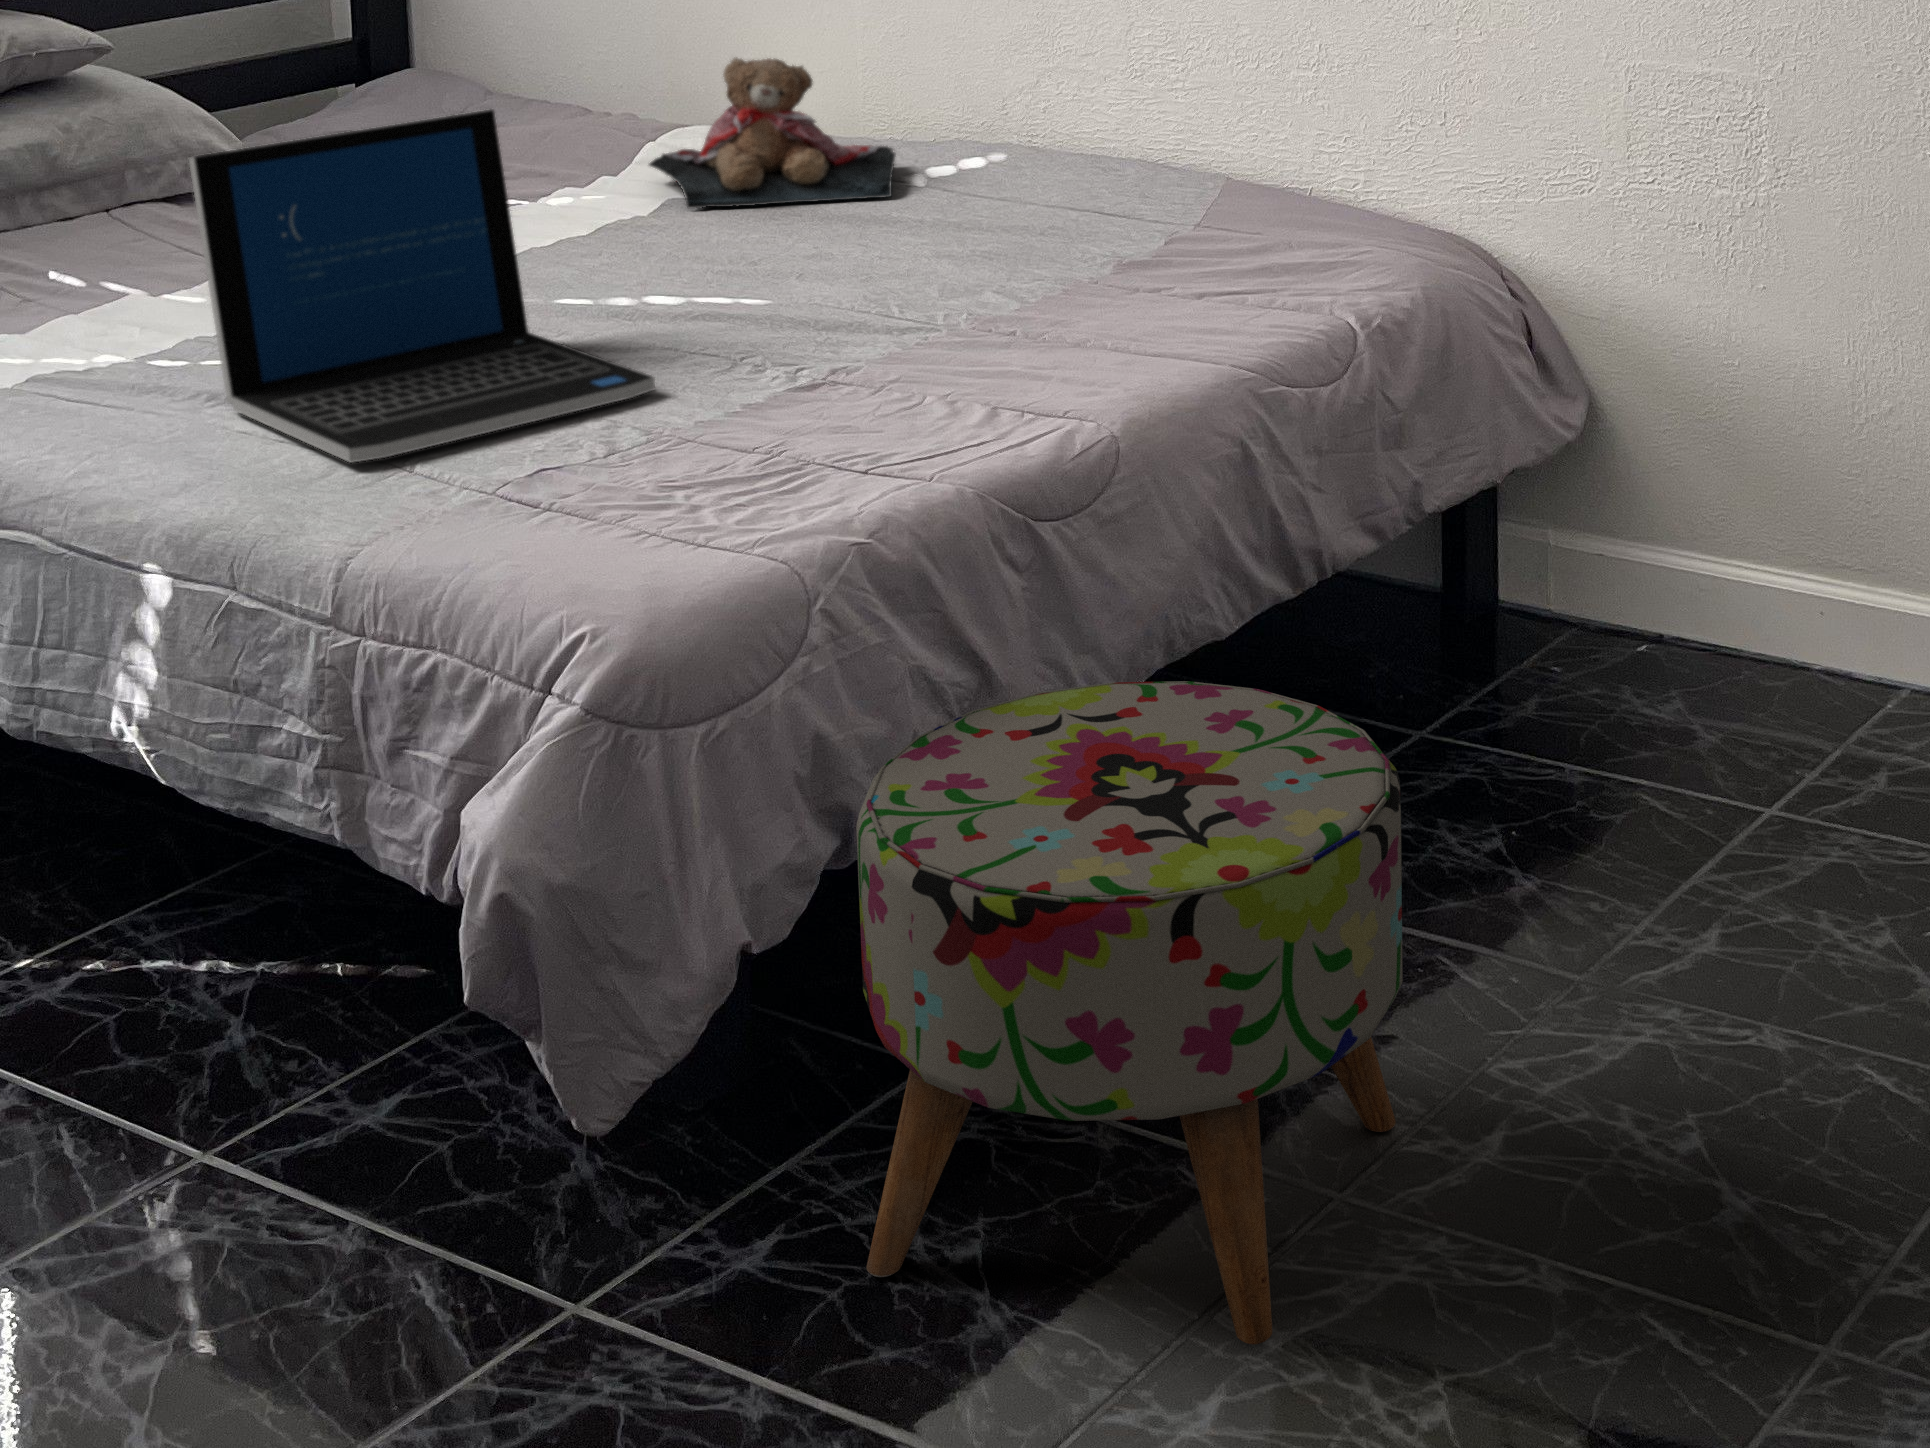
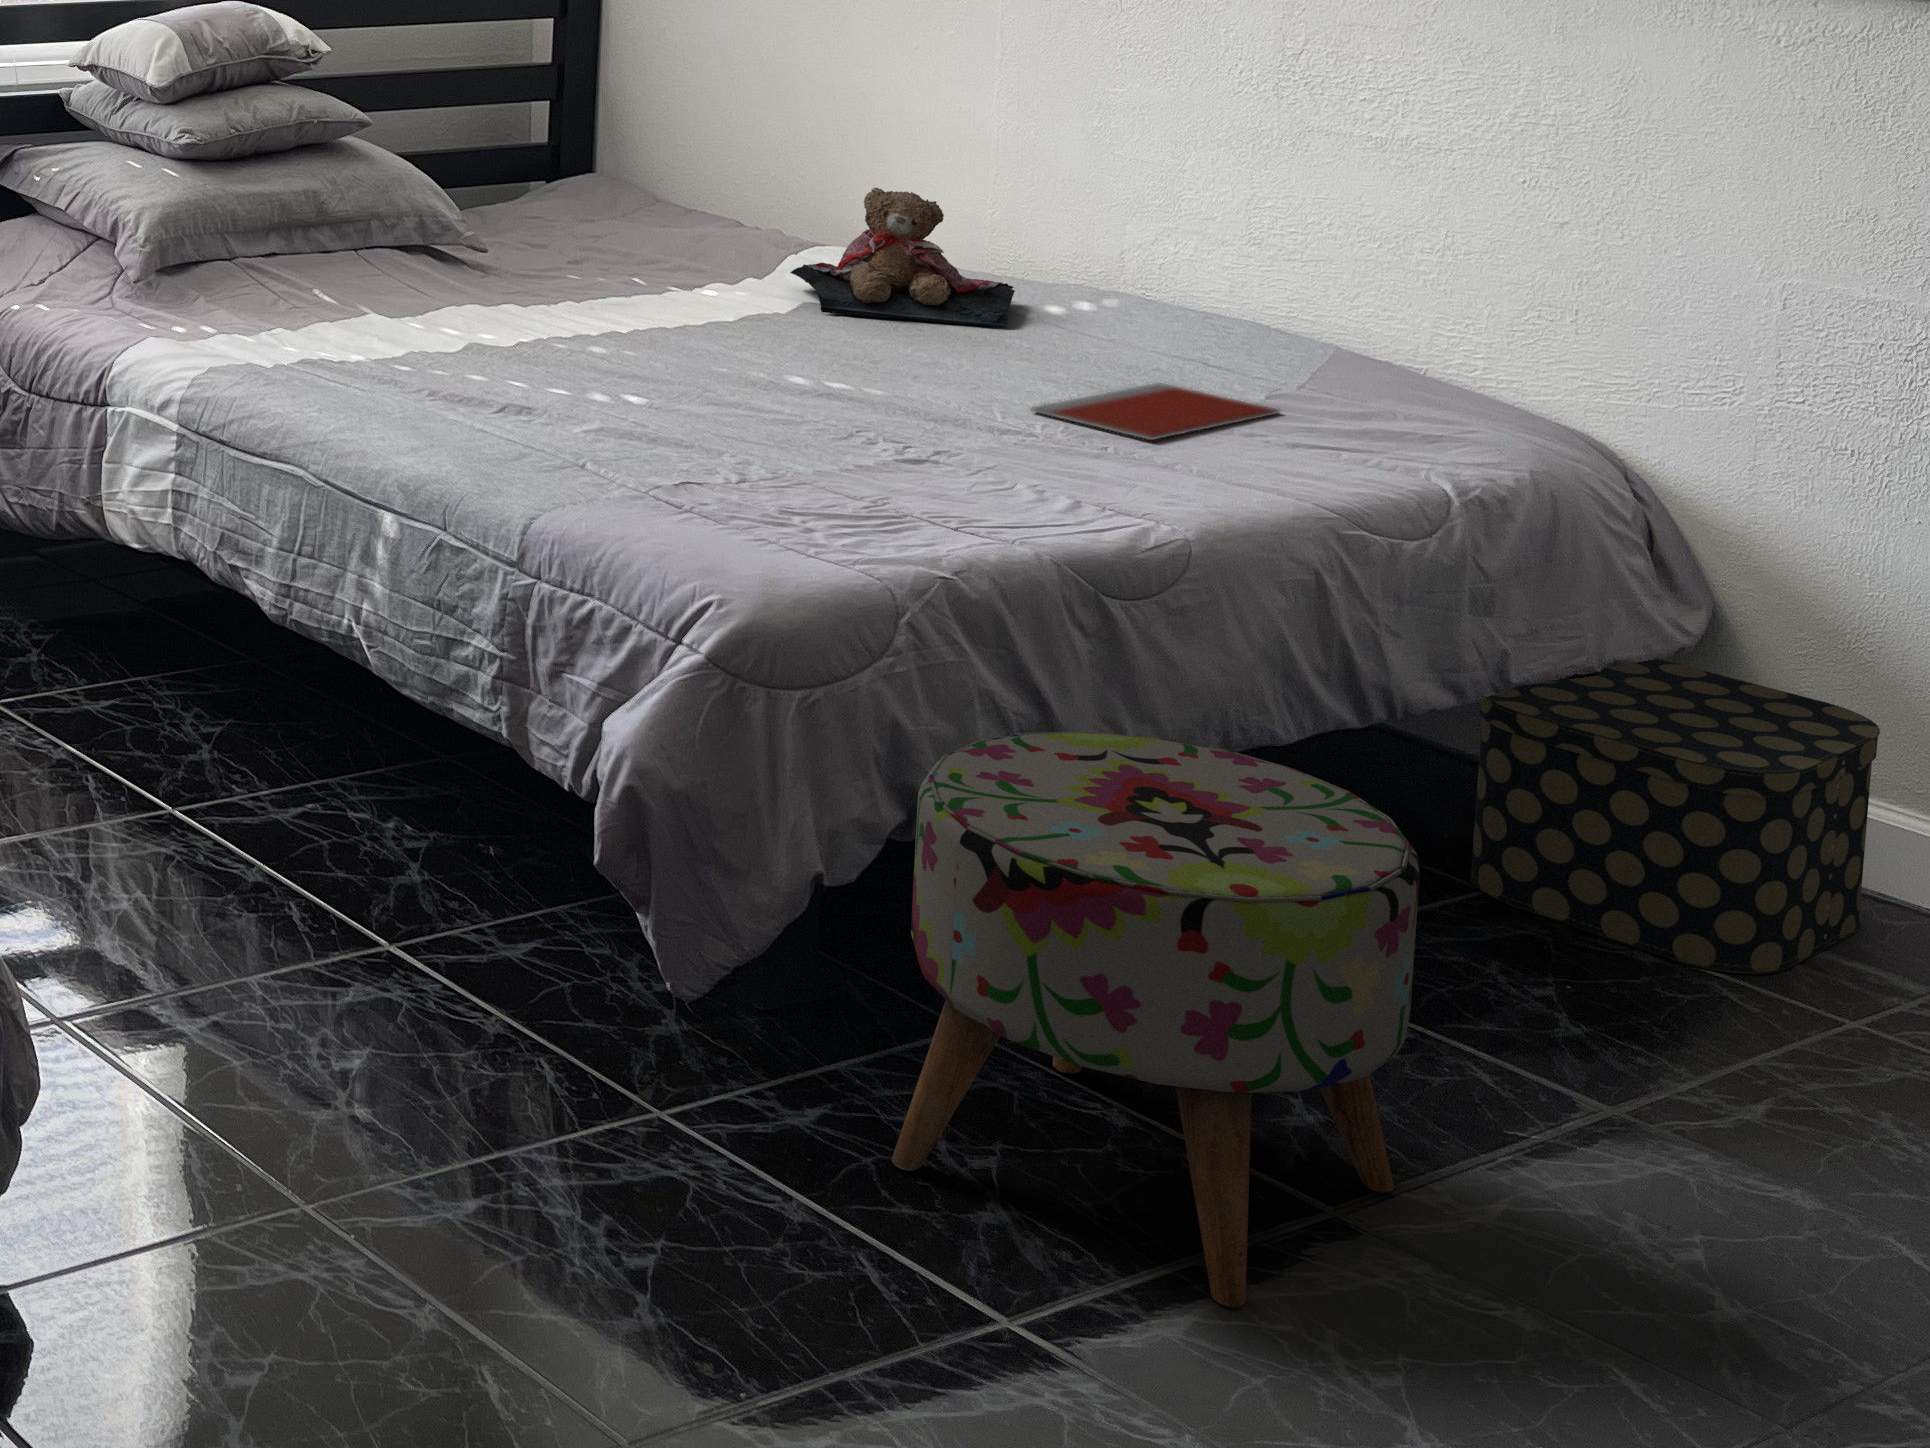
laptop: present [189,110,655,462] -> none [439,197,783,454]
notebook: none [929,241,1183,315] -> present [1031,383,1279,440]
storage box: none [1399,448,1745,761] -> present [1470,659,1880,974]

